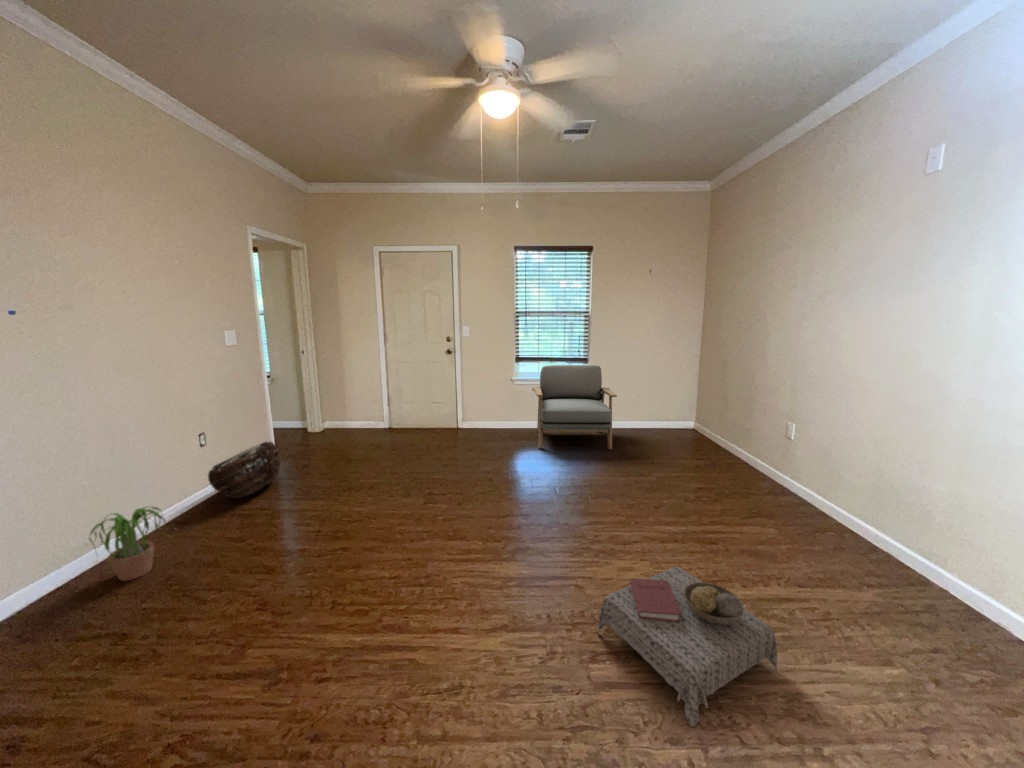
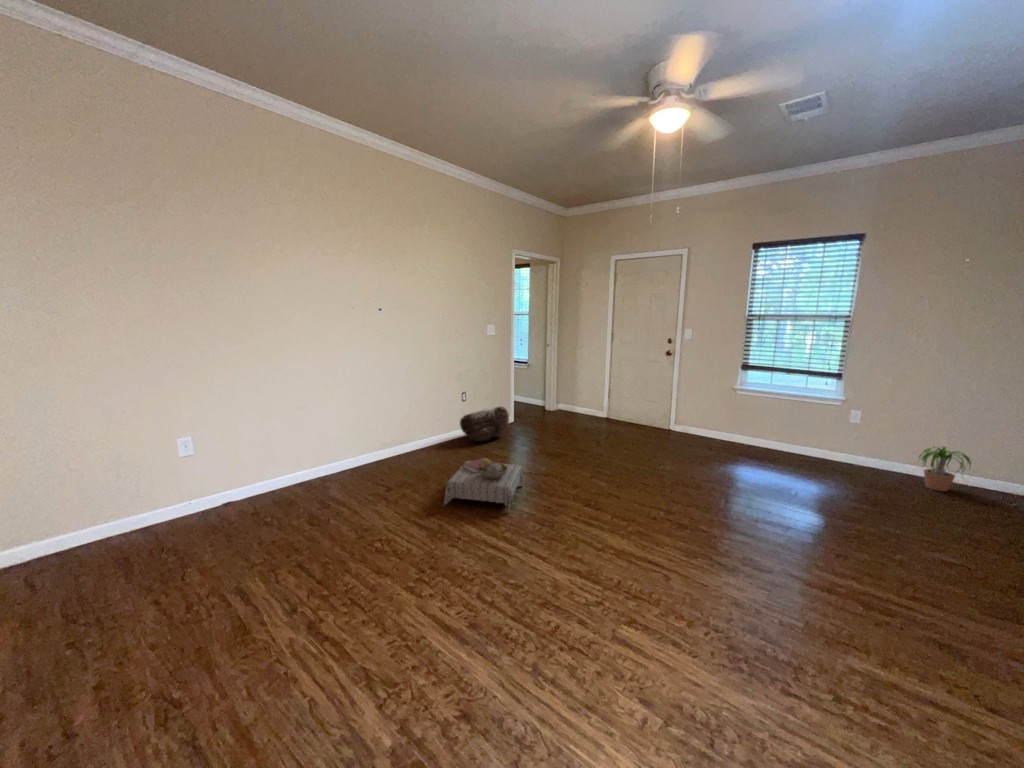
armchair: present [532,365,617,449] -> none [742,377,867,488]
potted plant: present [89,507,166,581] -> present [919,447,971,491]
ottoman: present [597,567,777,727] -> present [444,458,524,512]

